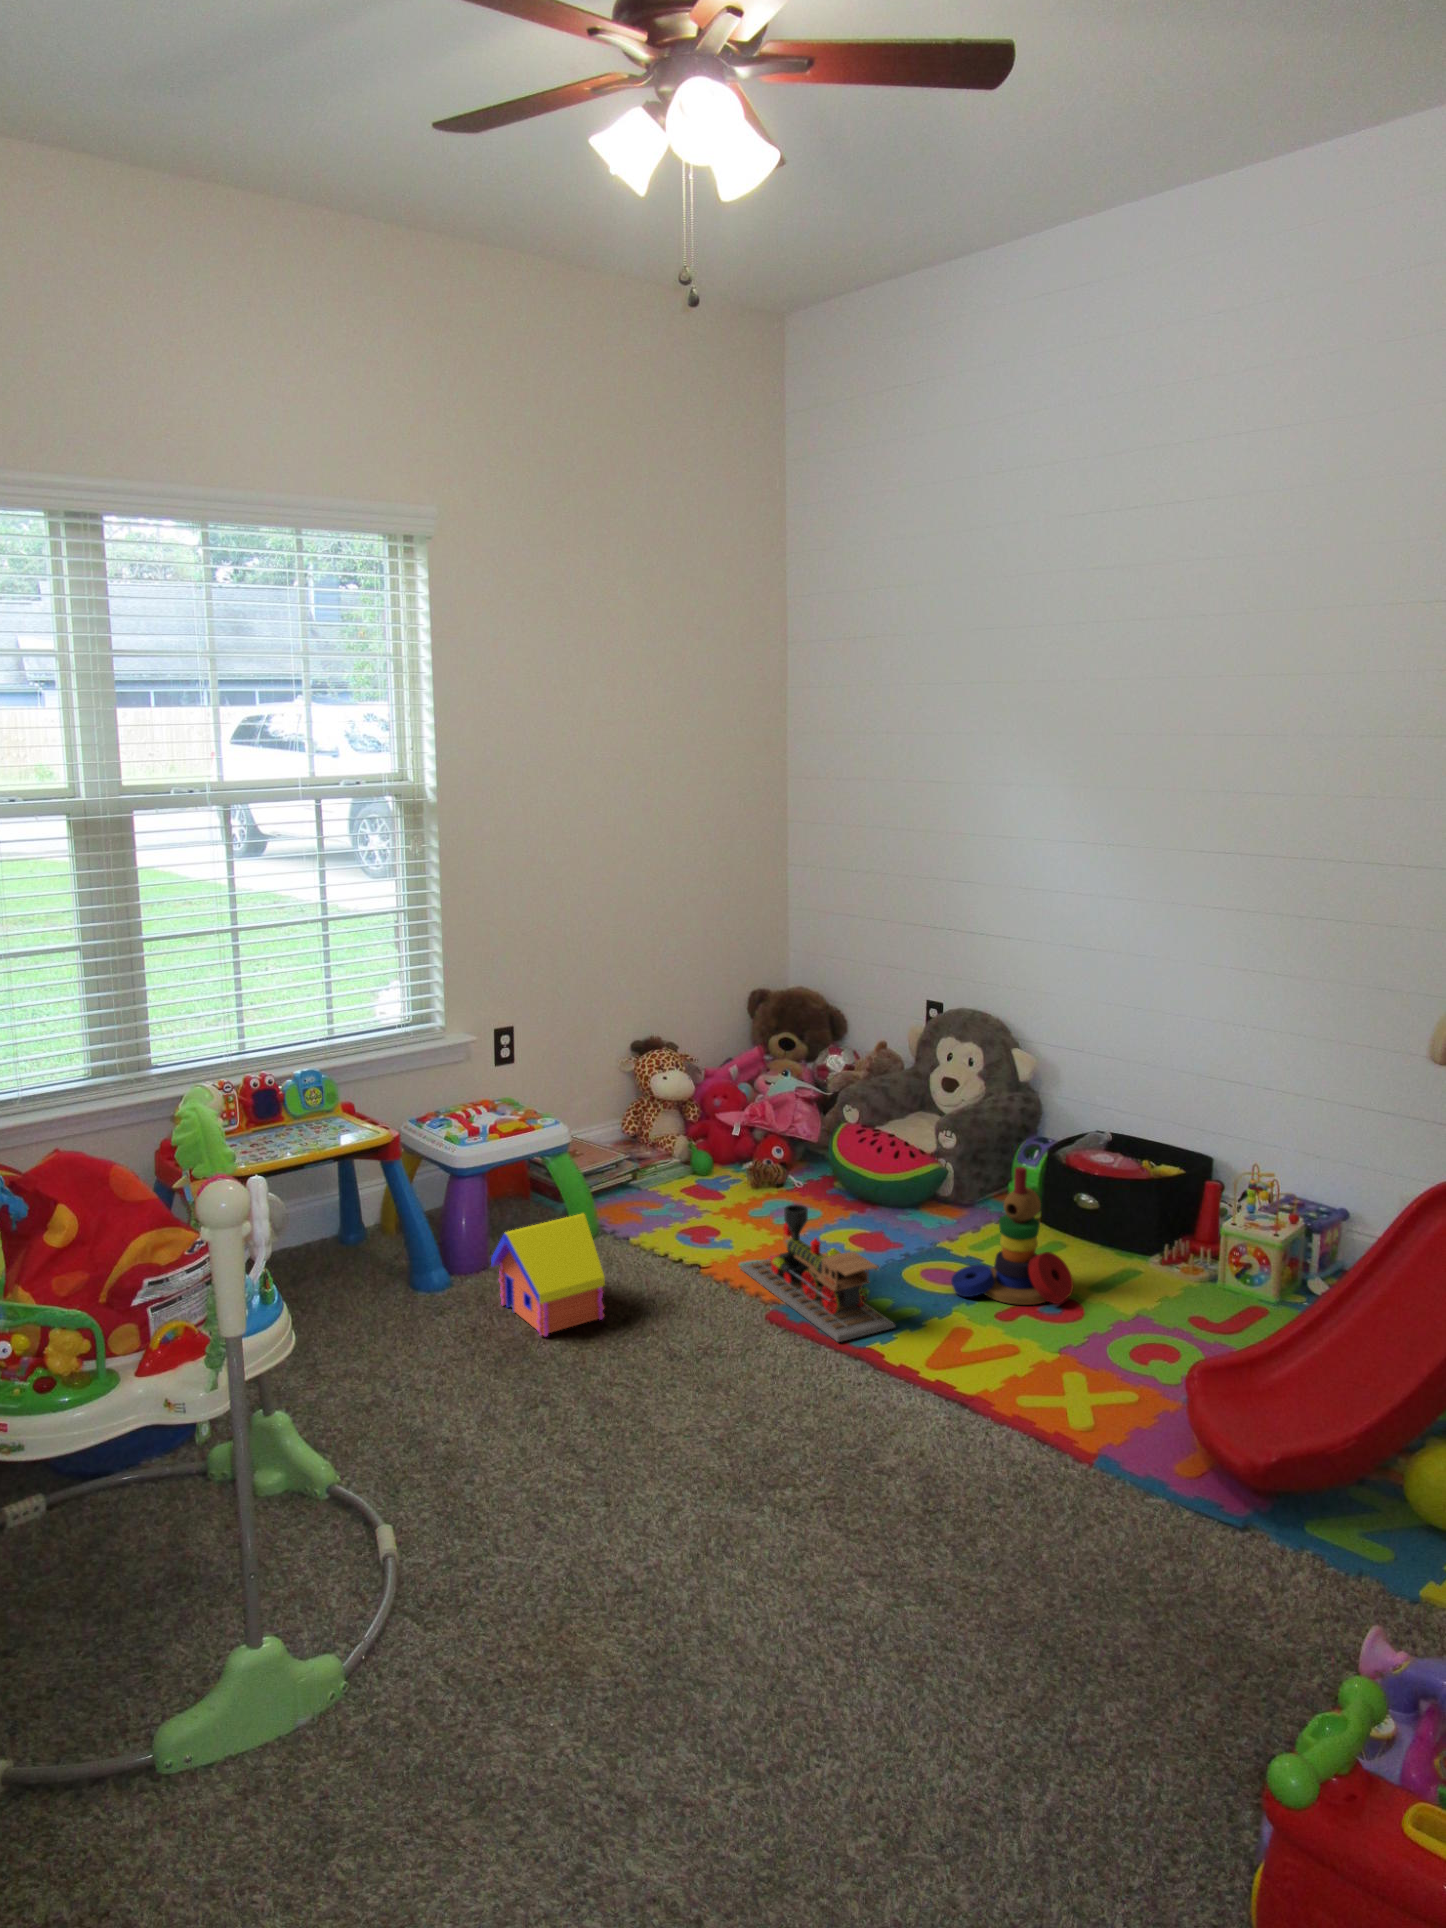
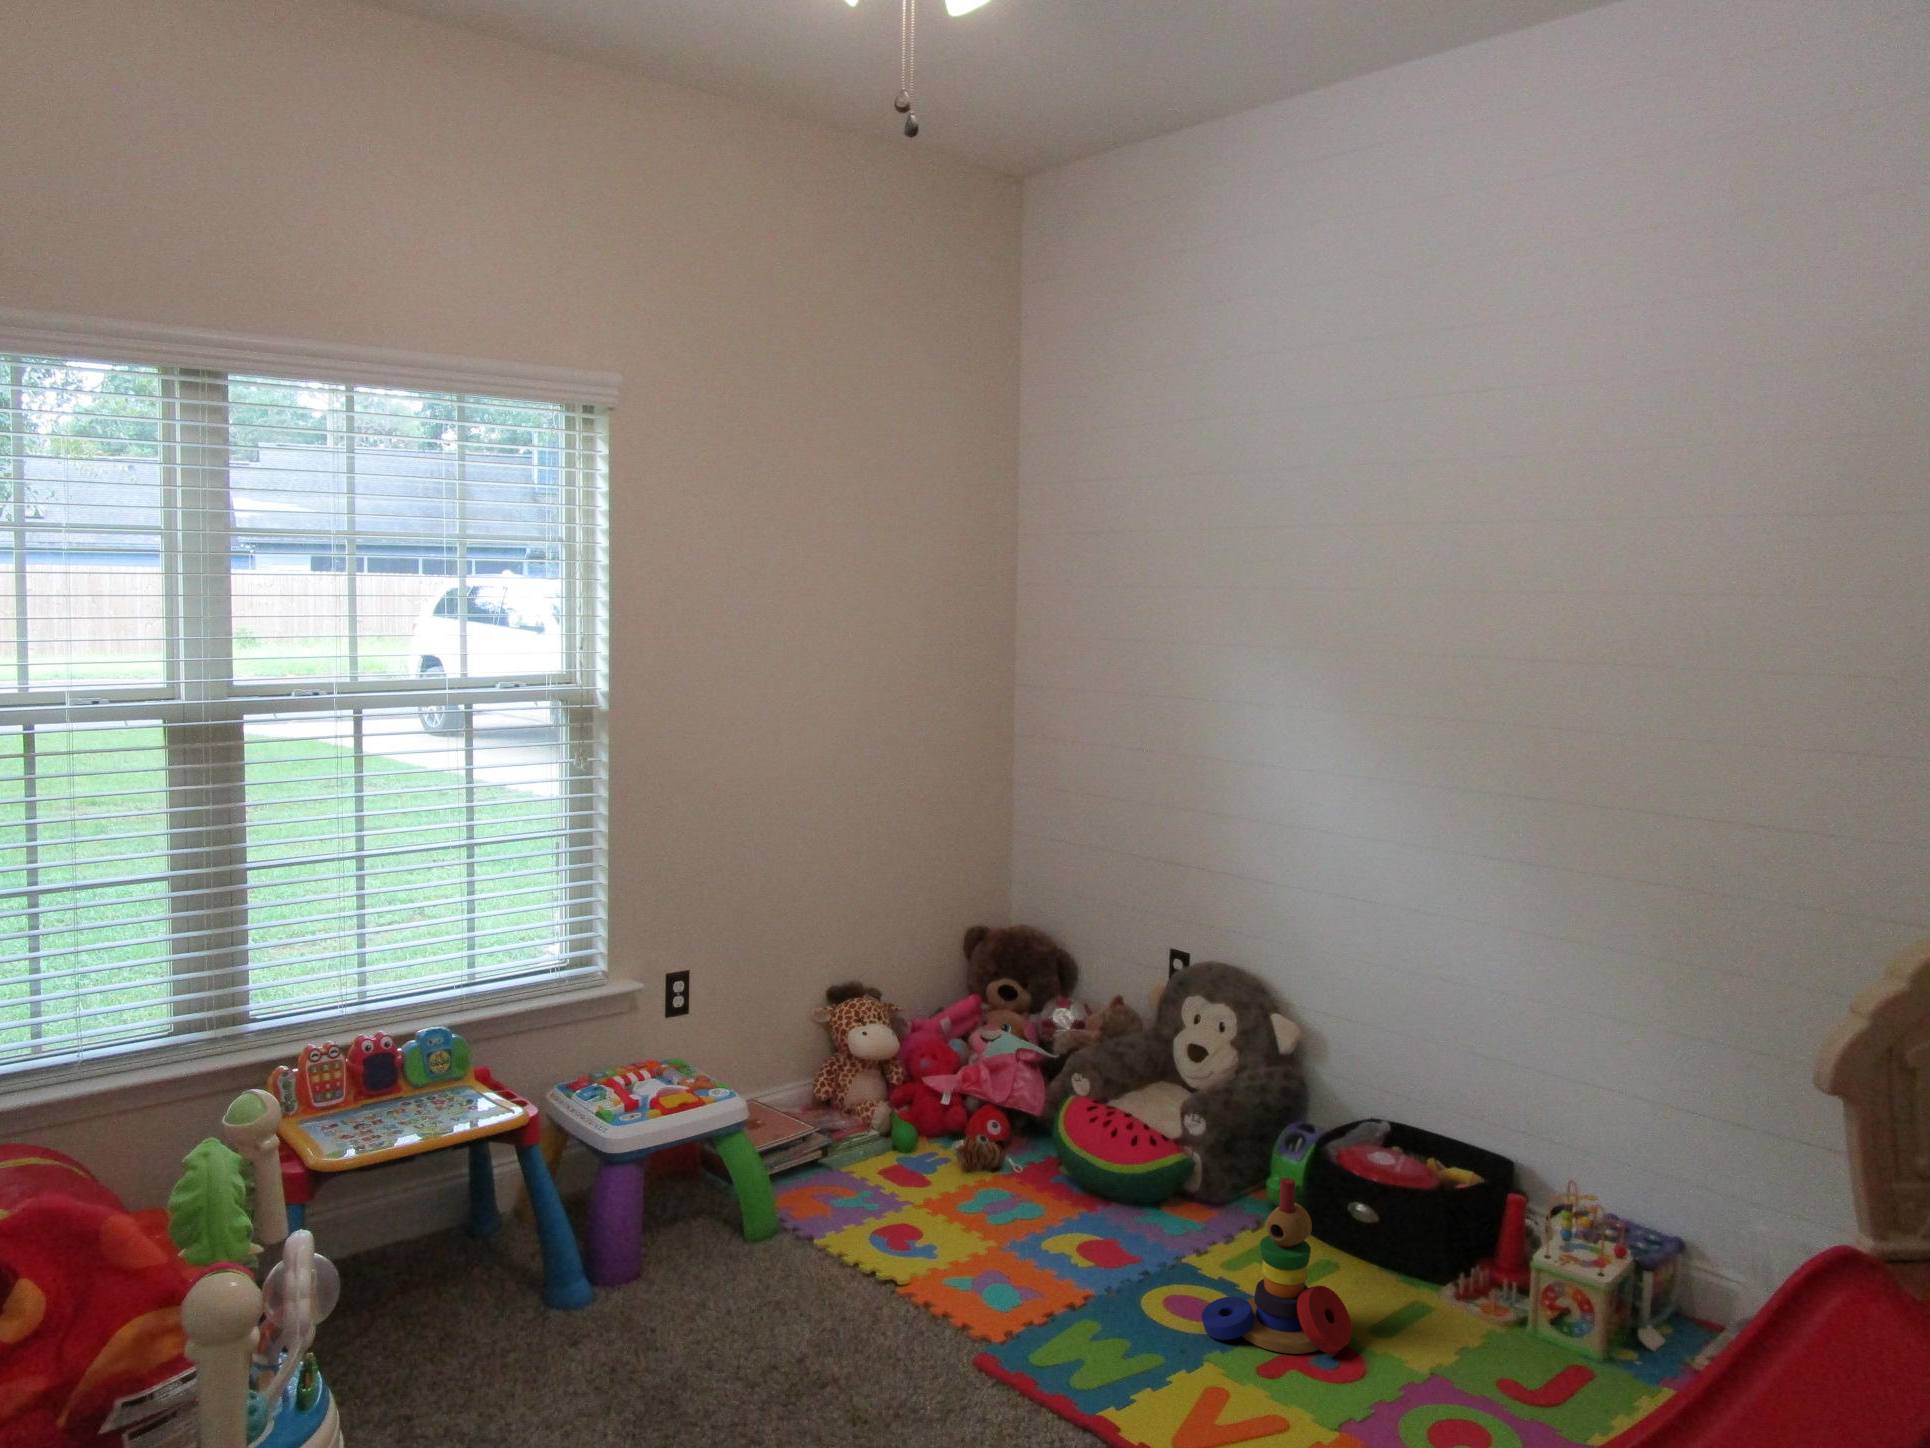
toy train: present [740,1204,895,1342] -> none [945,1214,1134,1403]
toy house: present [491,1214,605,1336] -> none [641,1222,778,1384]

